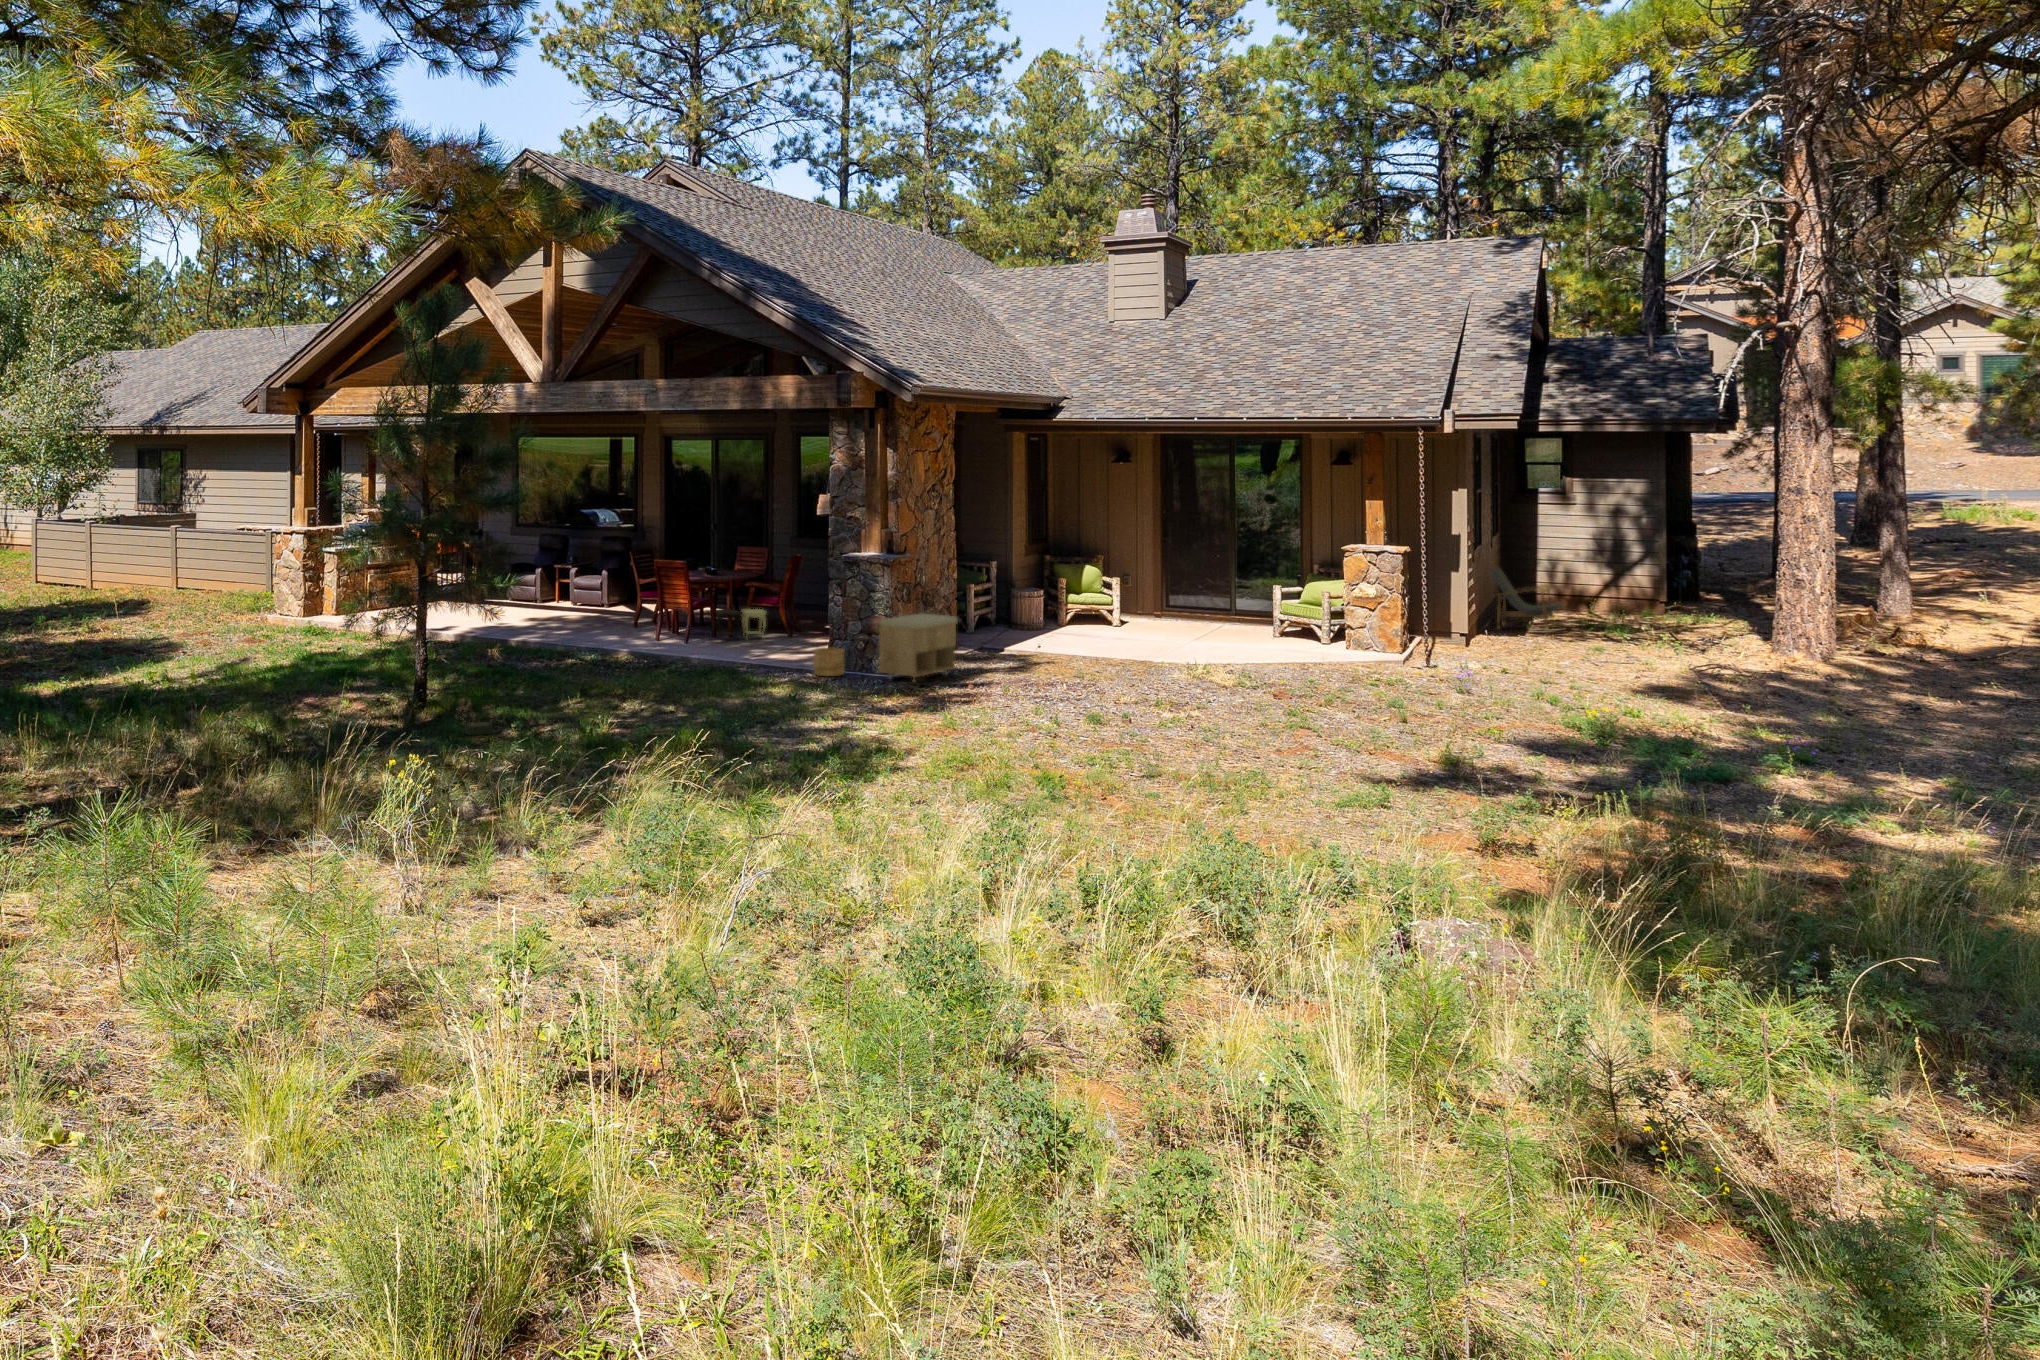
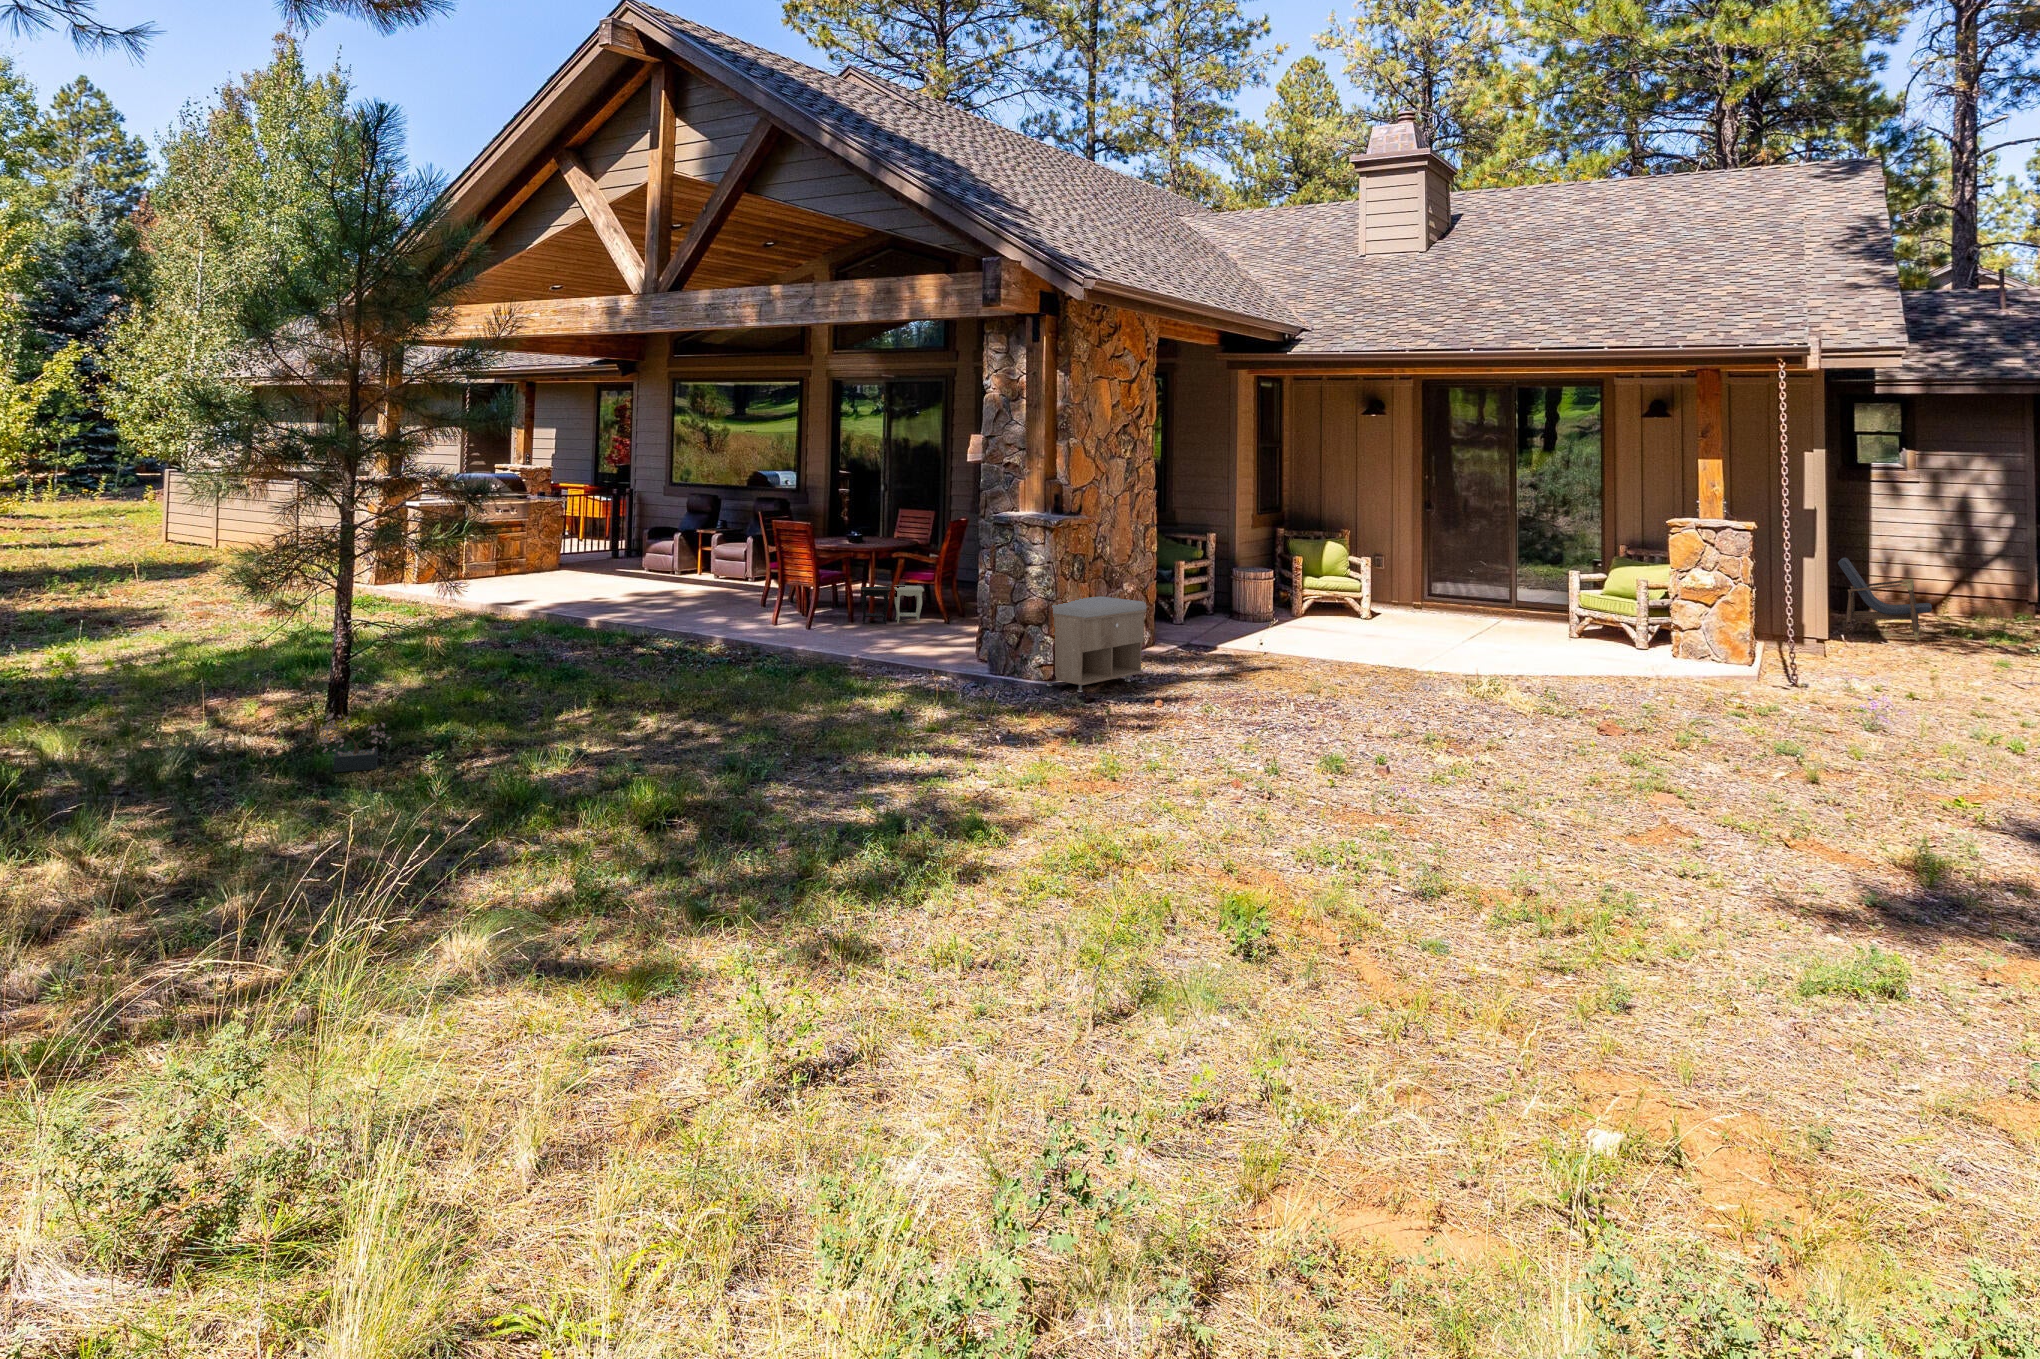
wooden bucket: present [813,648,845,676] -> none [947,640,992,679]

